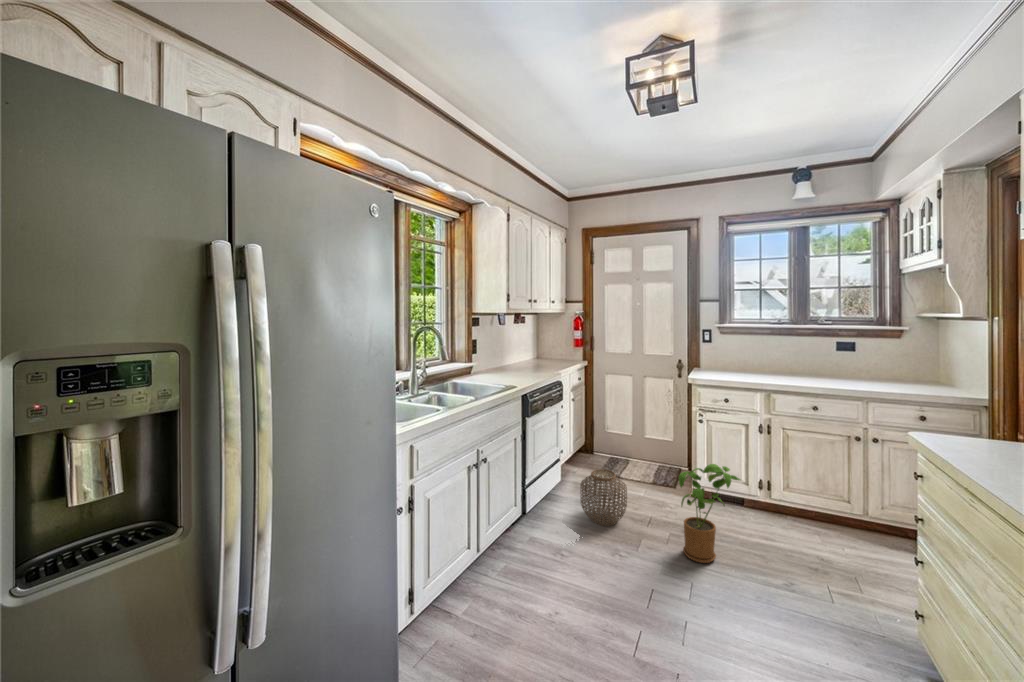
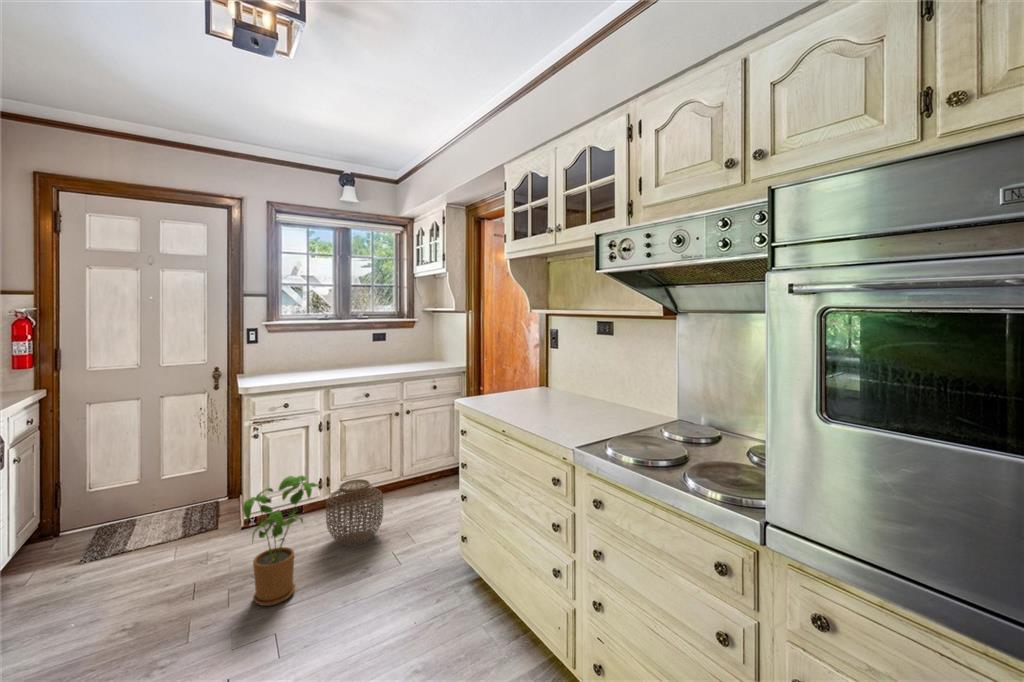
woven basket: present [580,469,627,526] -> present [326,479,383,546]

